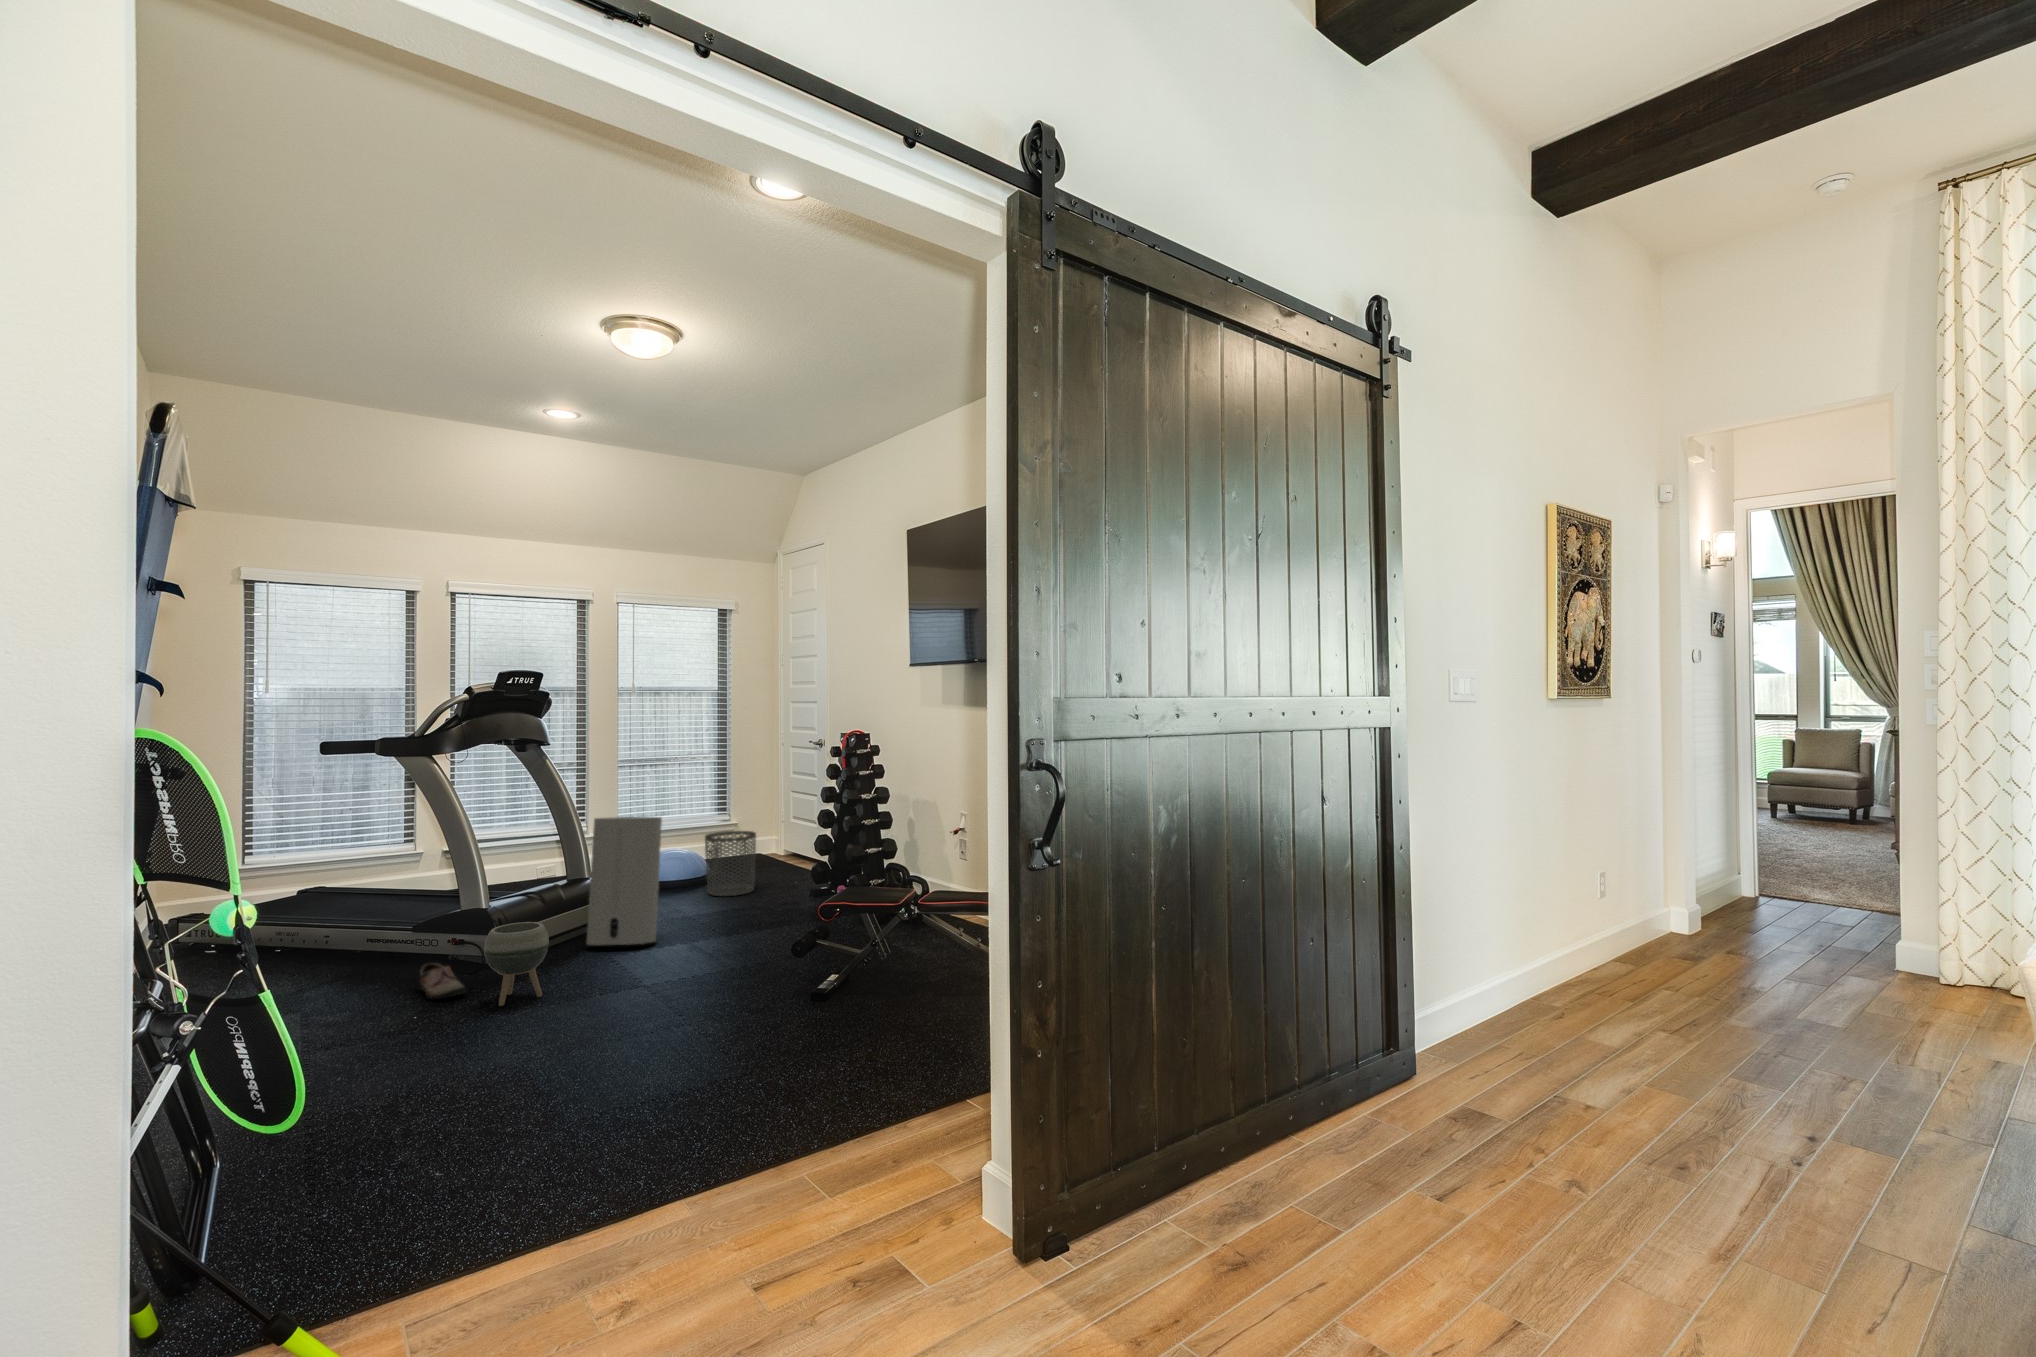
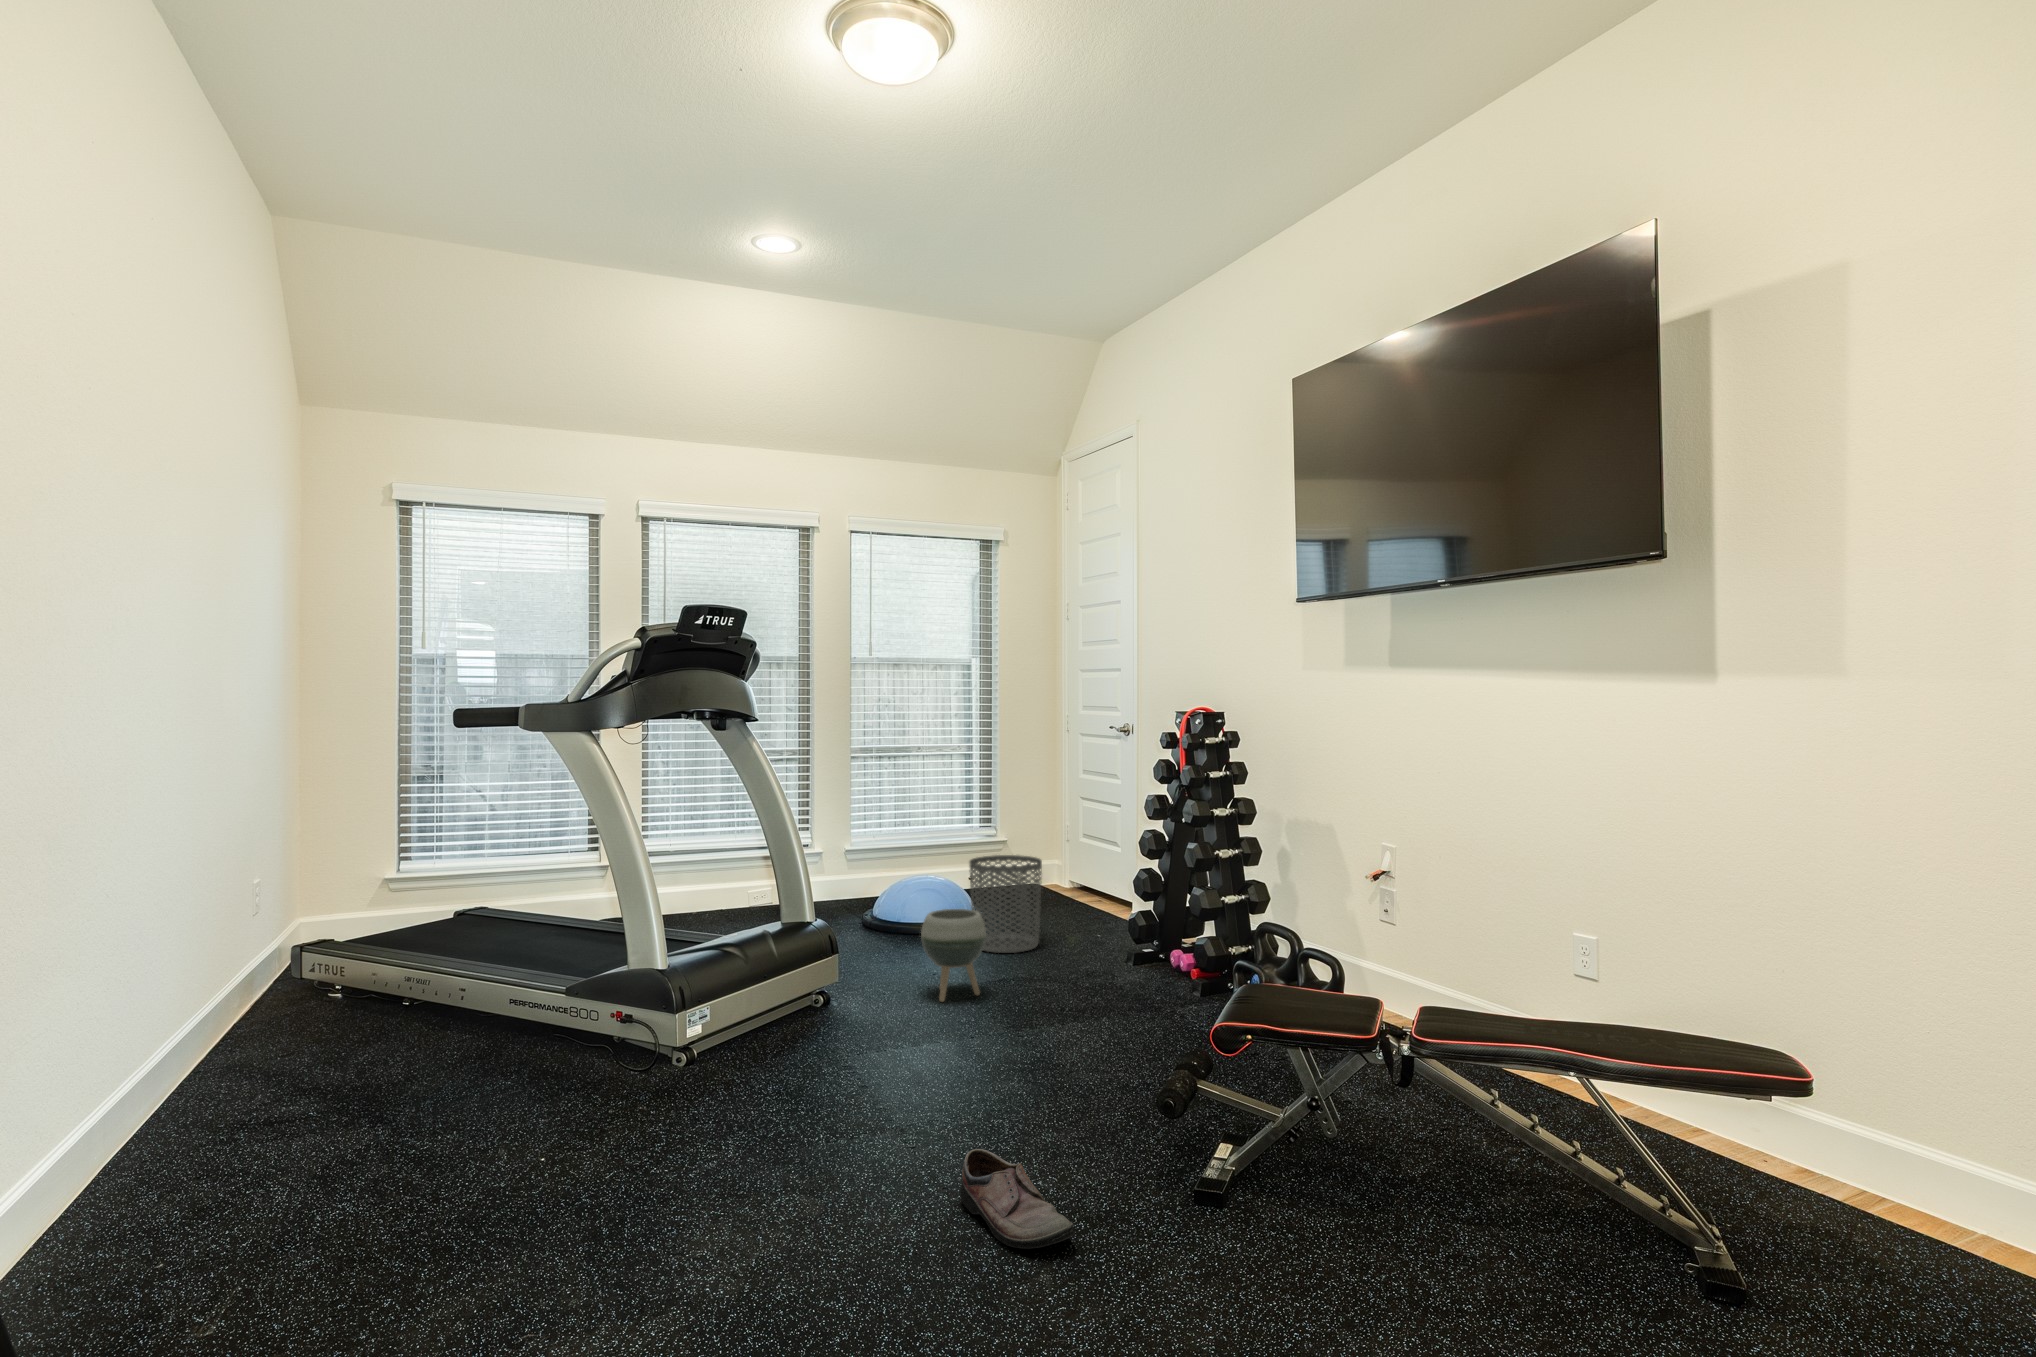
air purifier: present [587,817,662,946] -> none [807,832,918,1037]
planter: present [484,922,549,1006] -> present [921,909,986,1002]
shoe: present [419,963,466,999] -> present [960,1149,1075,1249]

